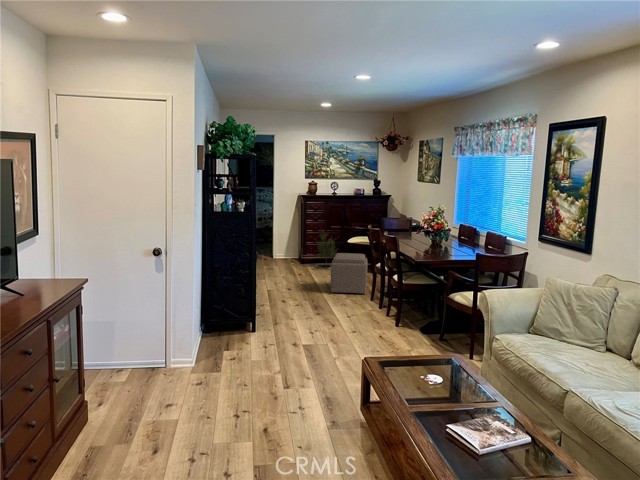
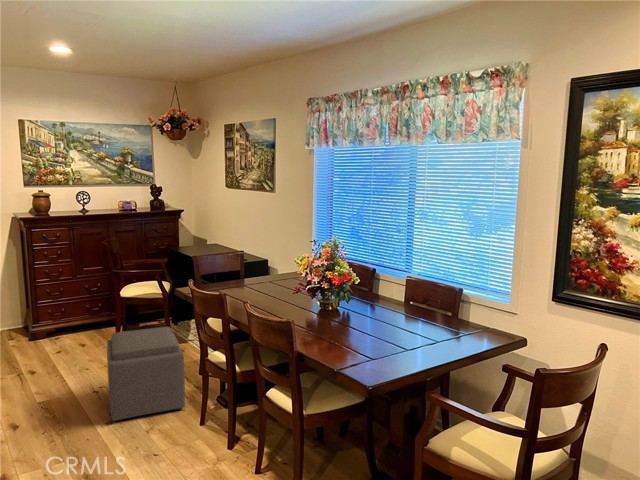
potted tree: present [316,234,335,269] -> none [55,277,102,348]

